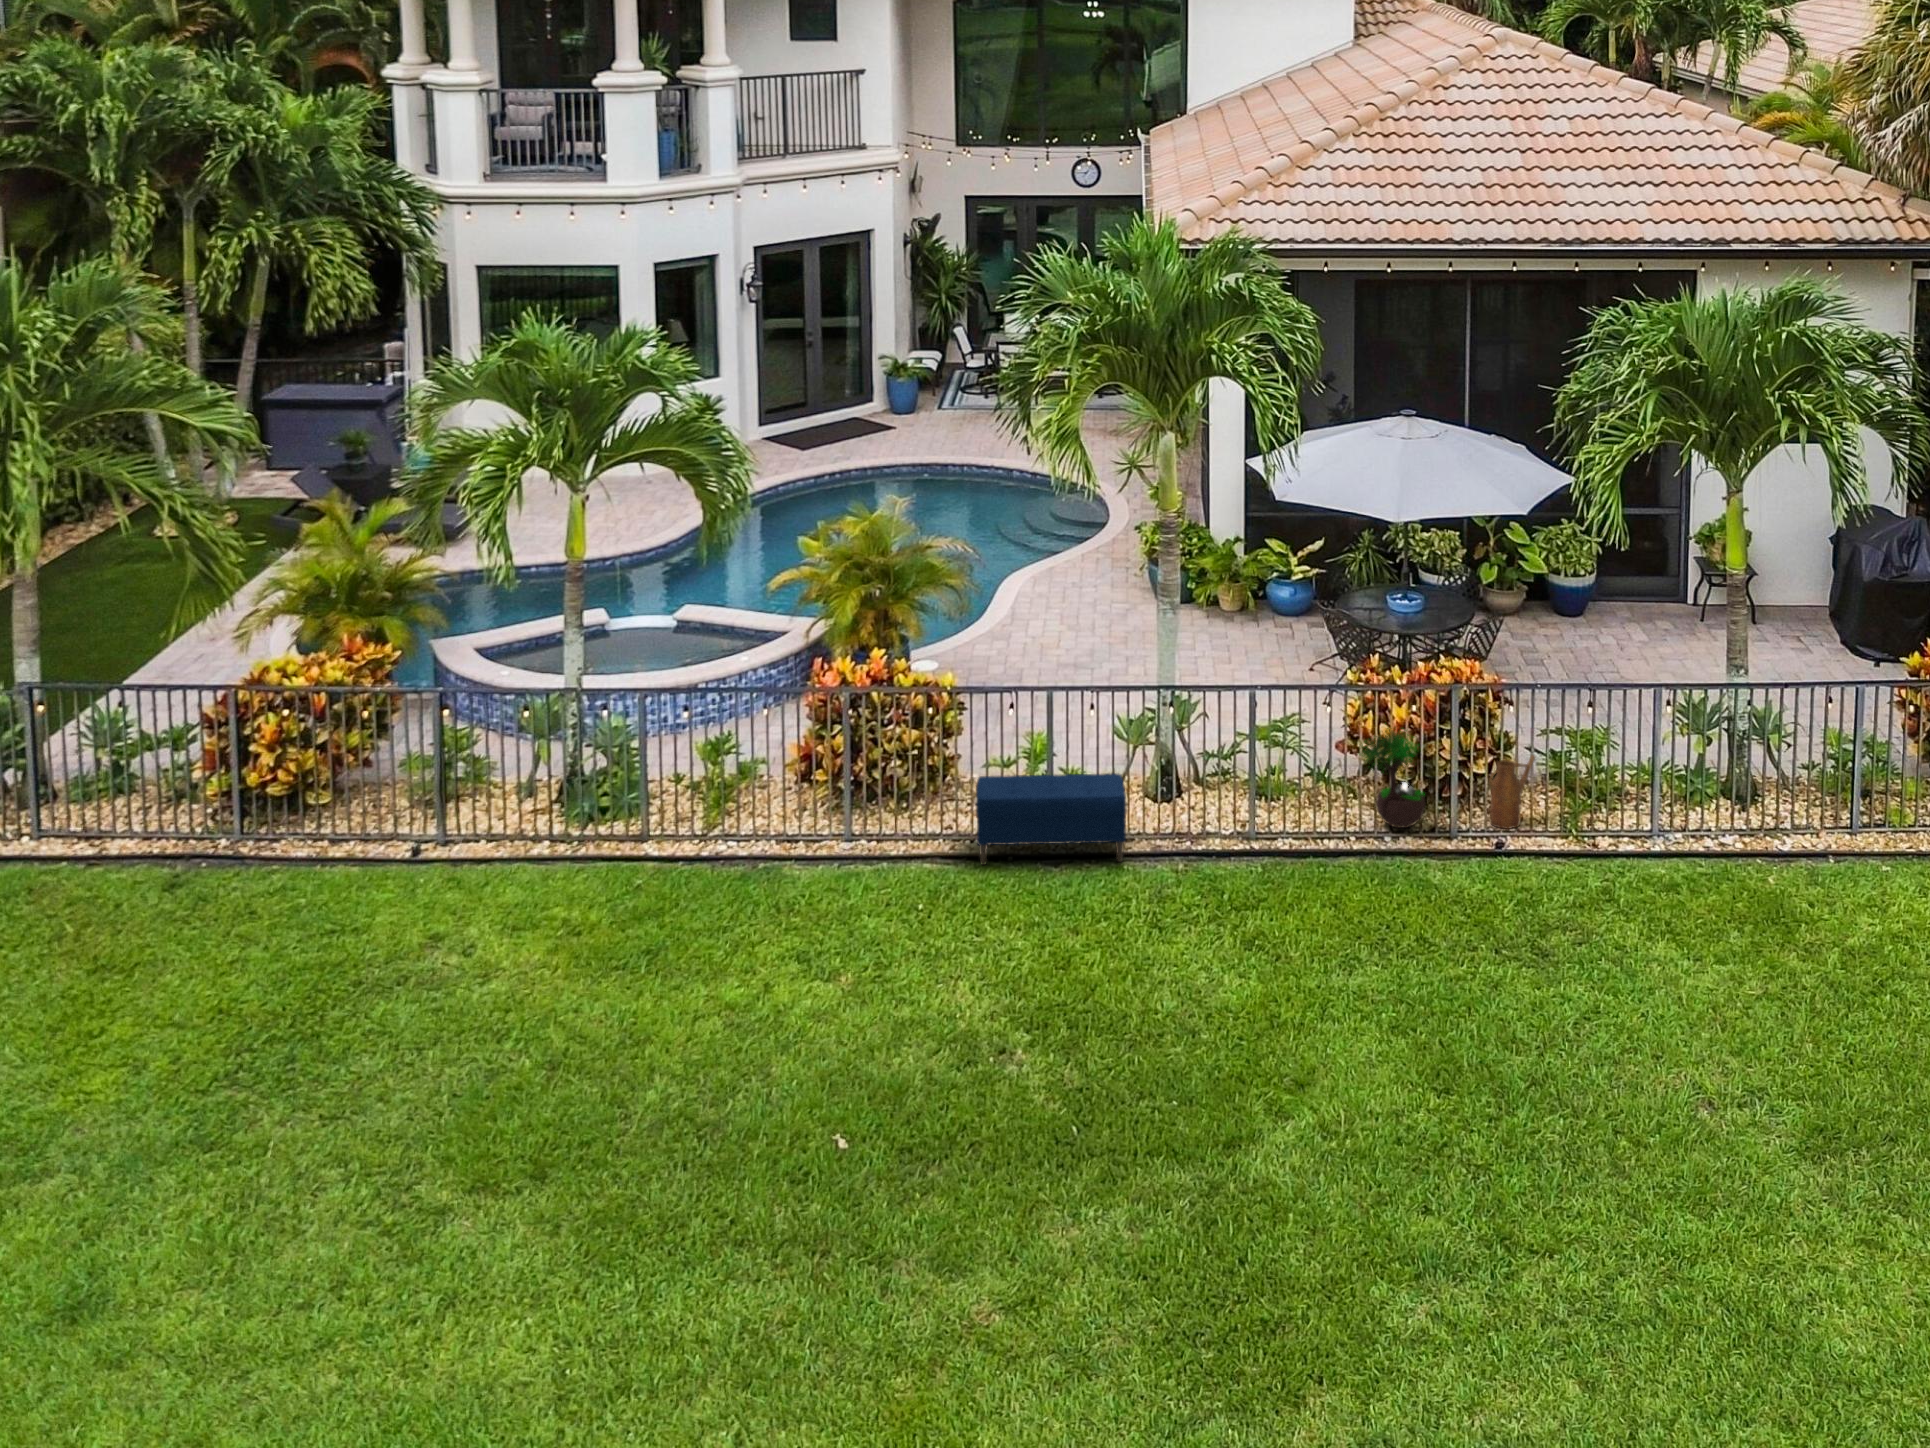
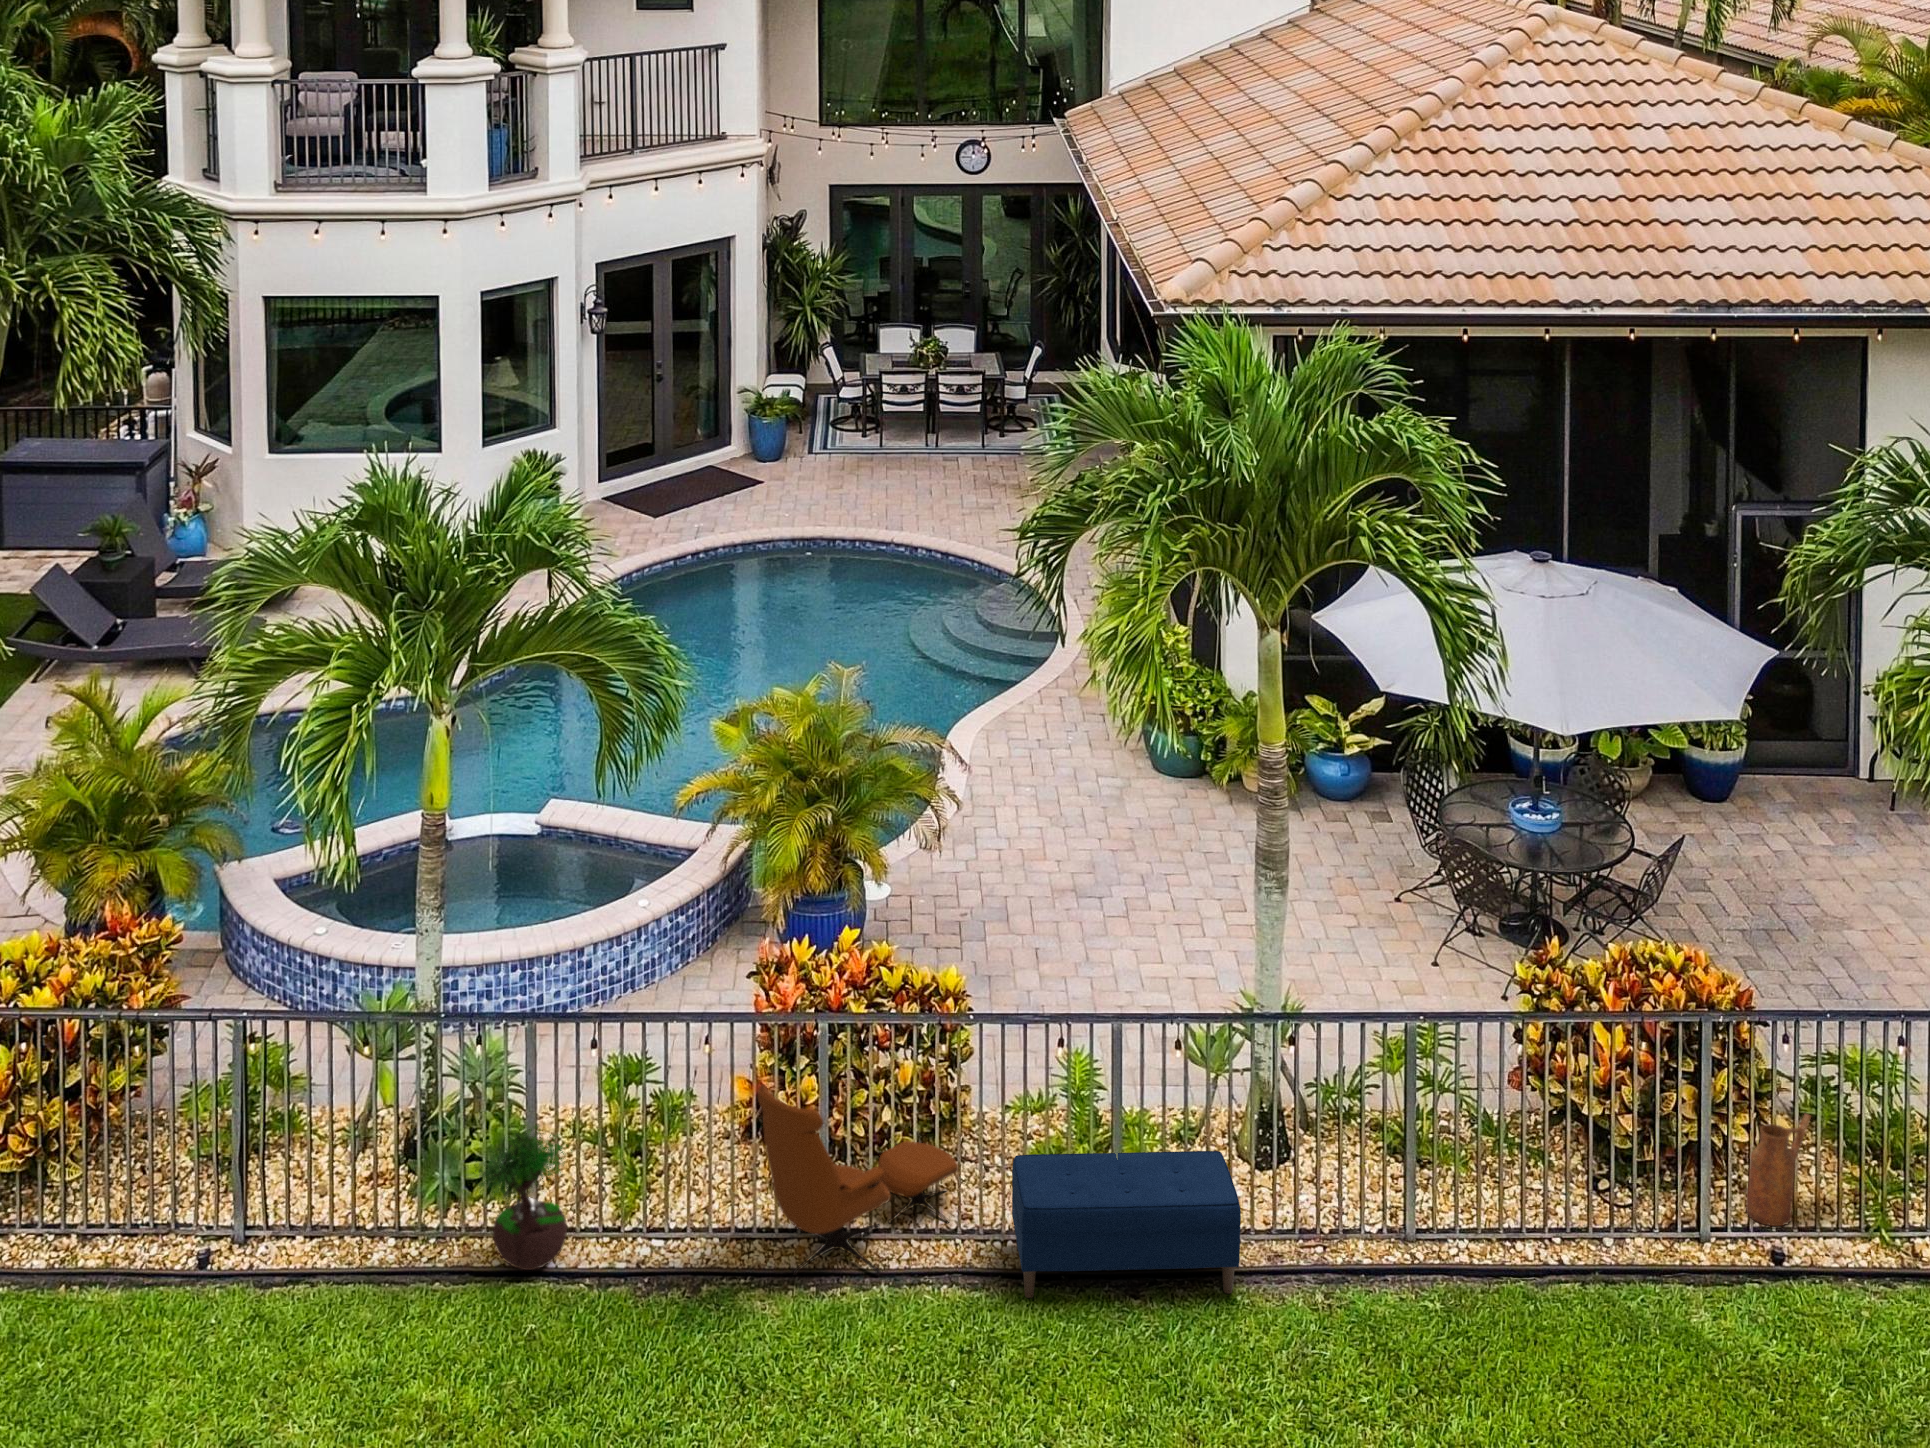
lounge chair: none [798,722,945,855] -> present [758,1085,959,1275]
potted tree: present [1362,723,1425,828] -> present [474,1125,572,1270]

